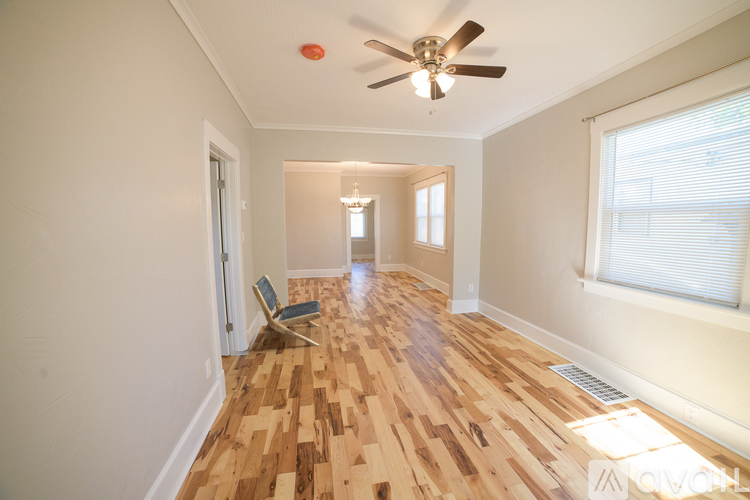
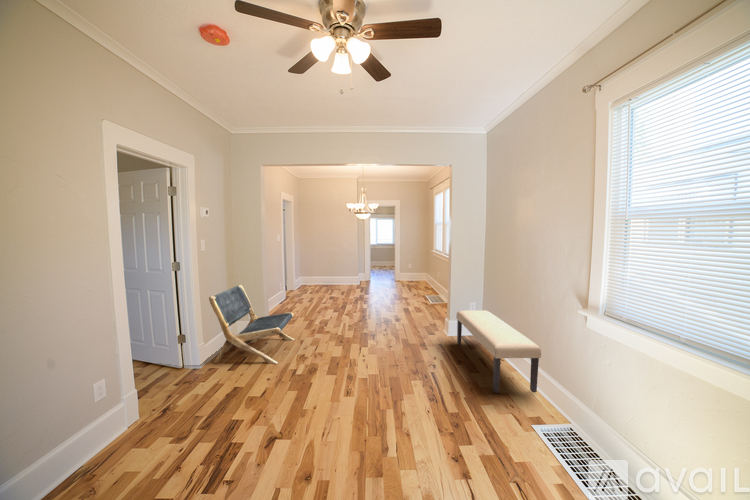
bench: none [464,290,543,349] -> present [456,310,541,393]

